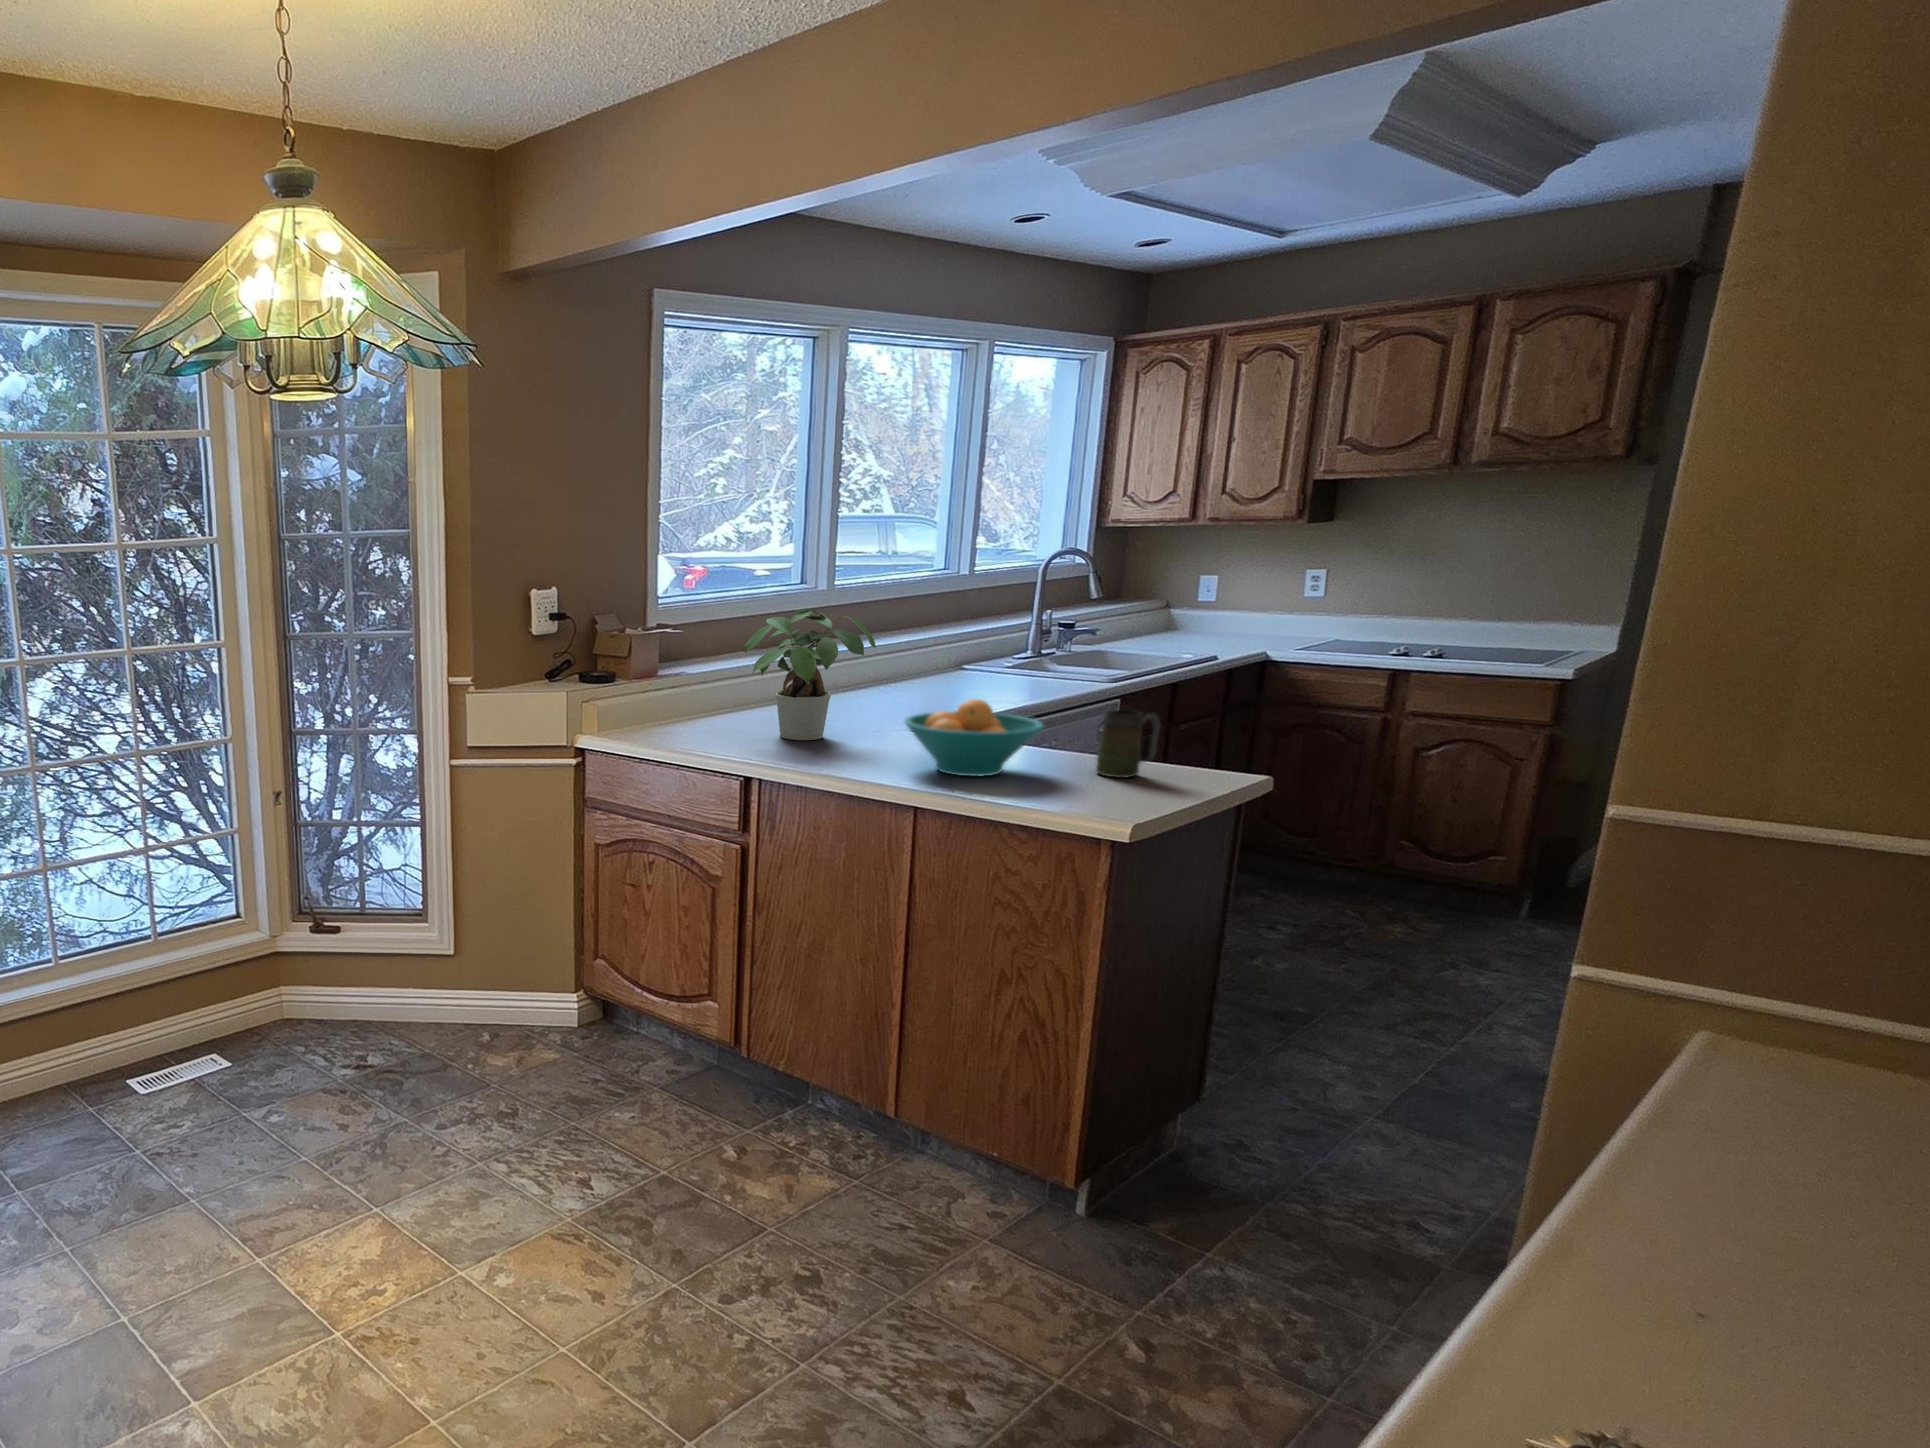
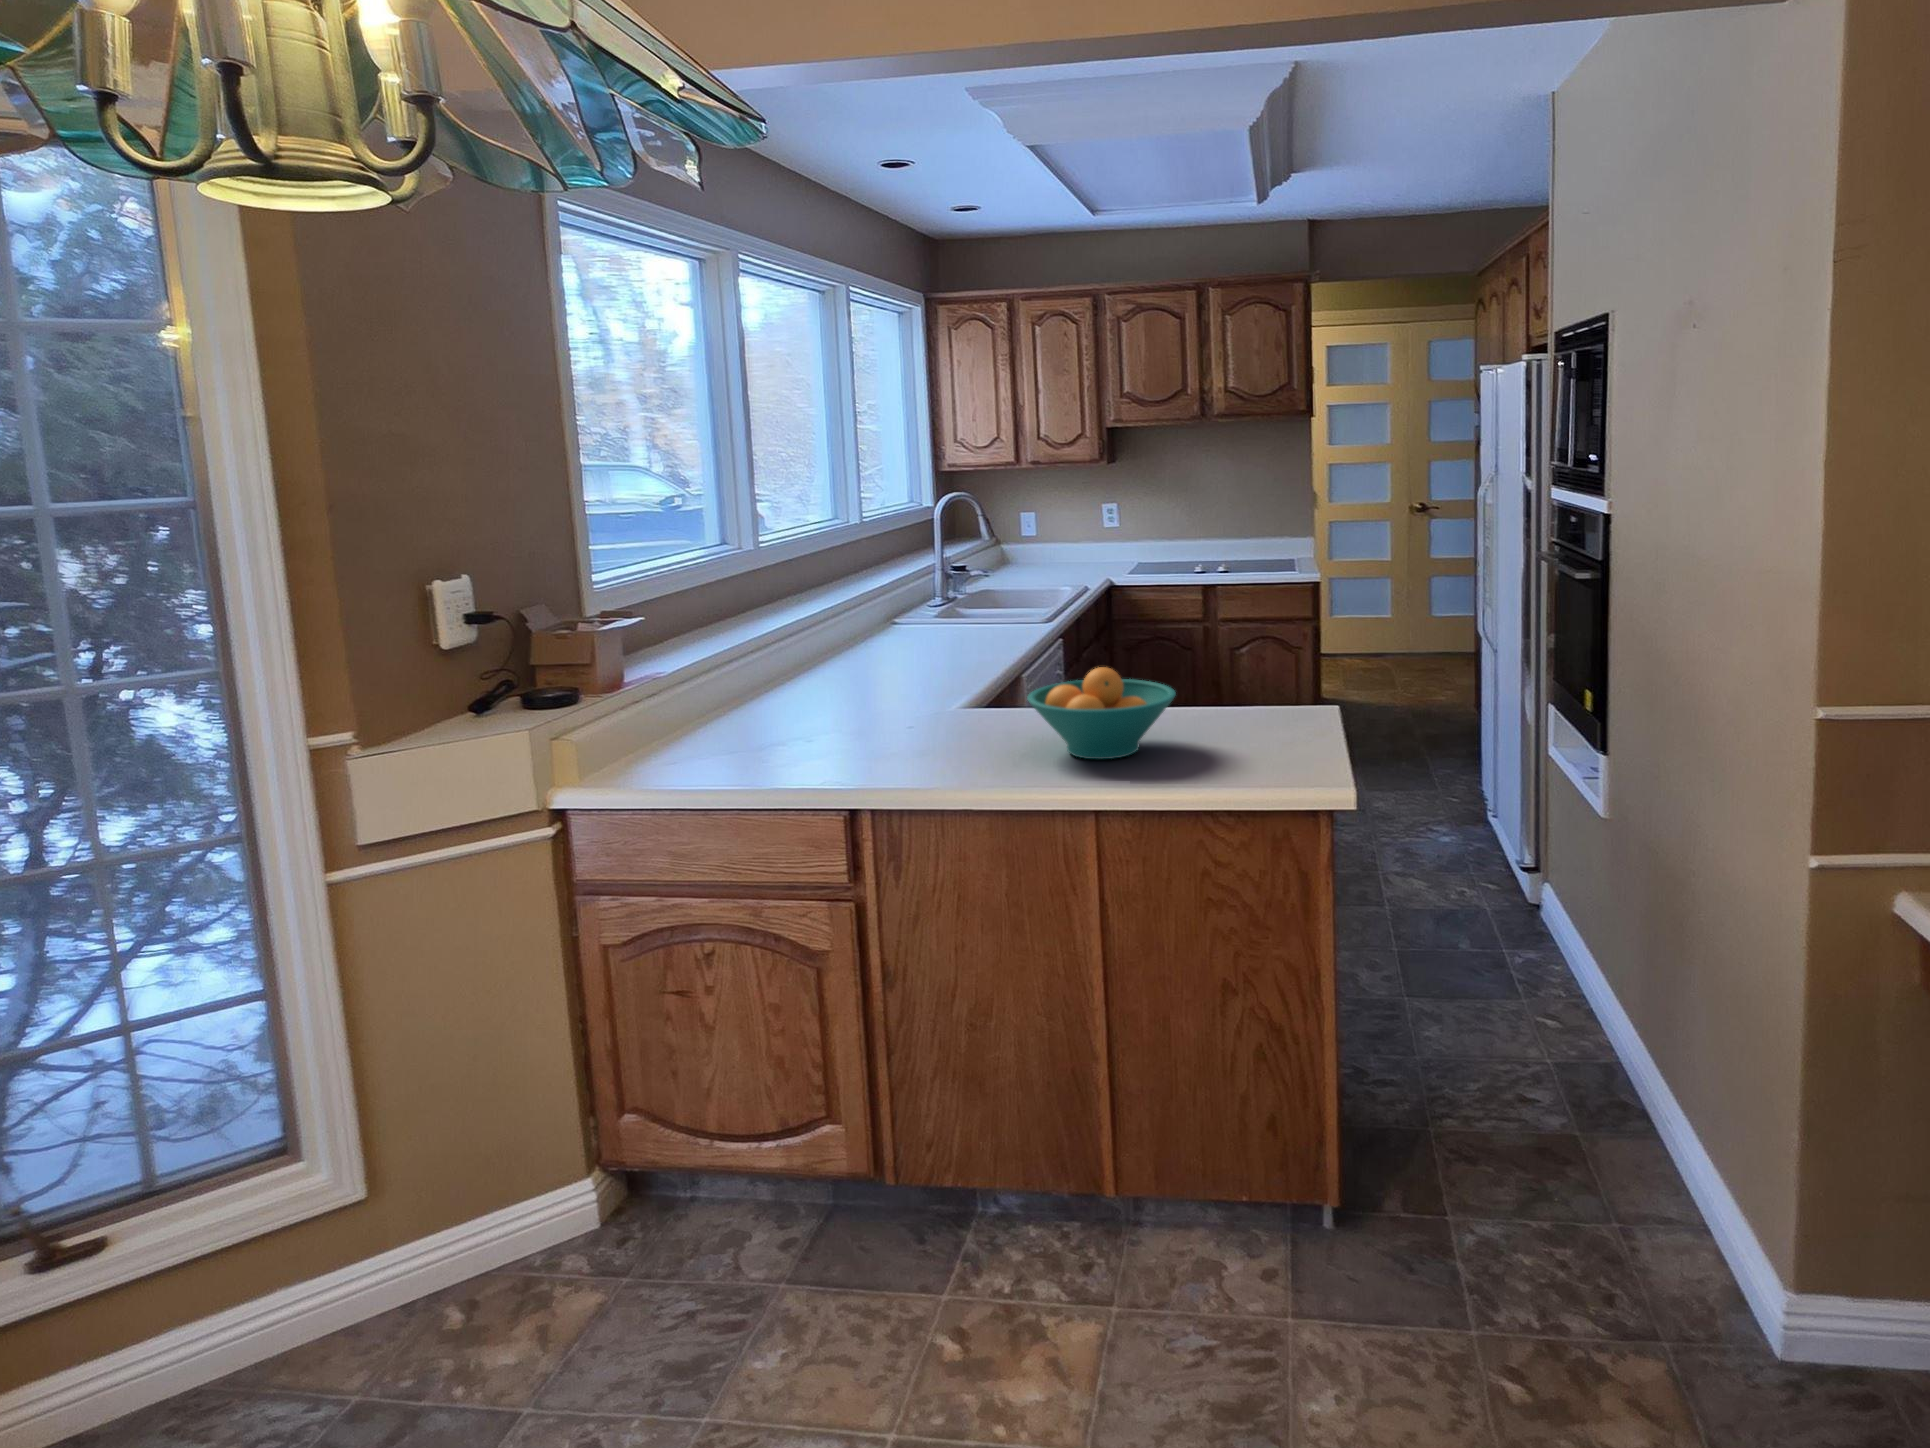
potted plant: present [745,609,876,740] -> none [786,577,928,743]
mug: present [1096,710,1160,778] -> none [1207,659,1265,732]

